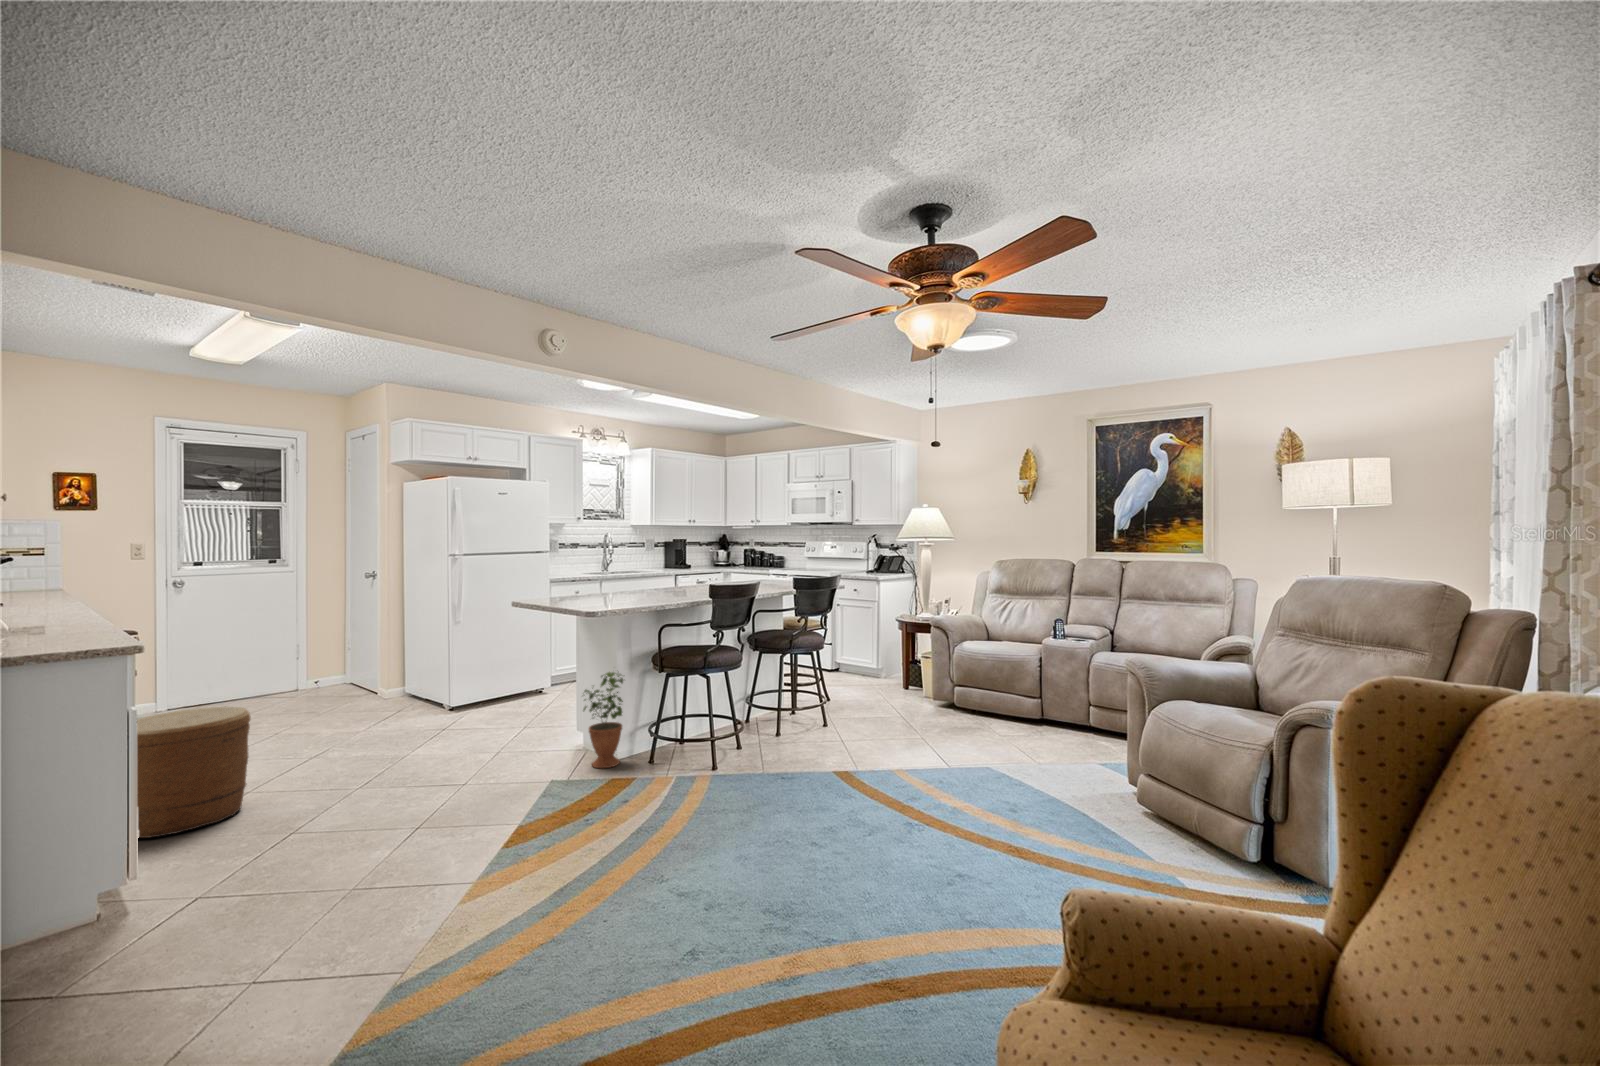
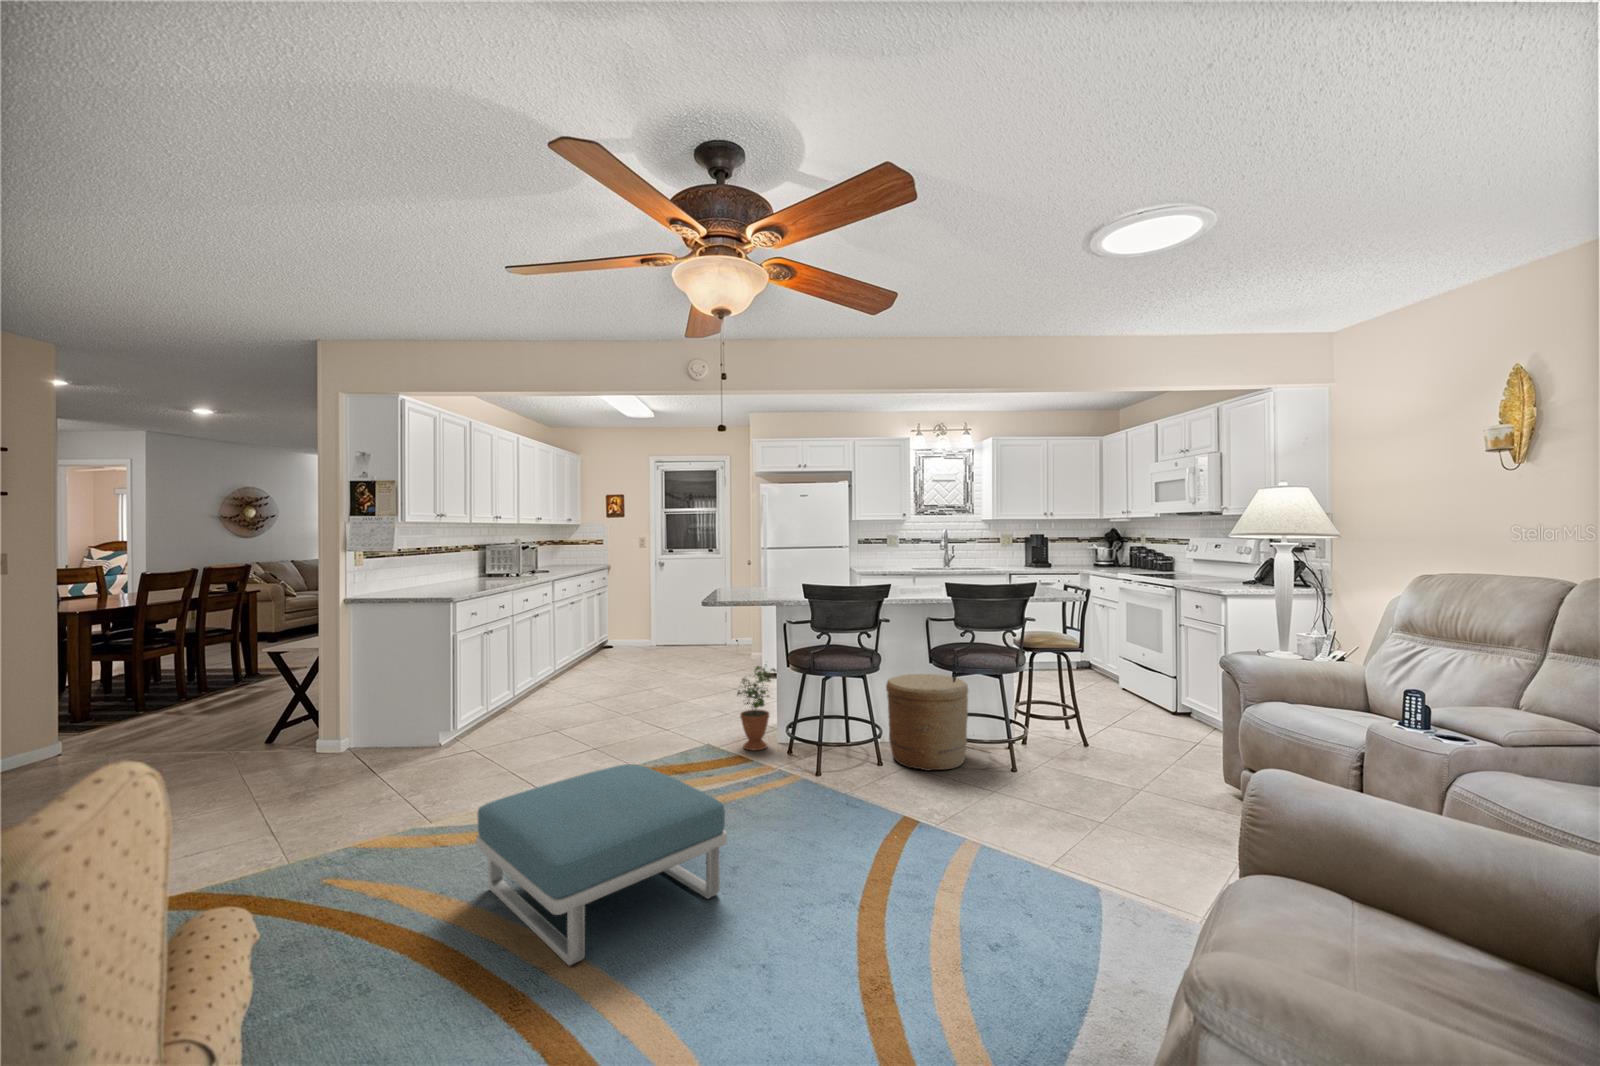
woven basket: present [137,706,251,838] -> present [886,674,968,771]
footstool: none [663,766,893,957] -> present [476,764,727,965]

